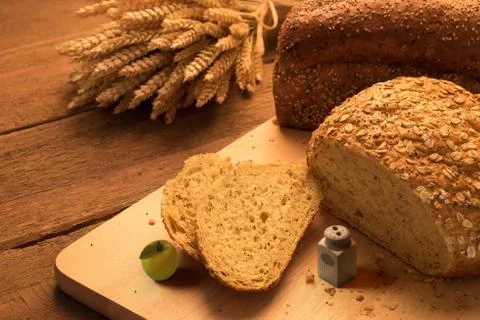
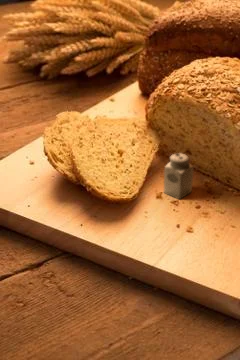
fruit: present [139,240,179,281] -> none [32,166,60,198]

